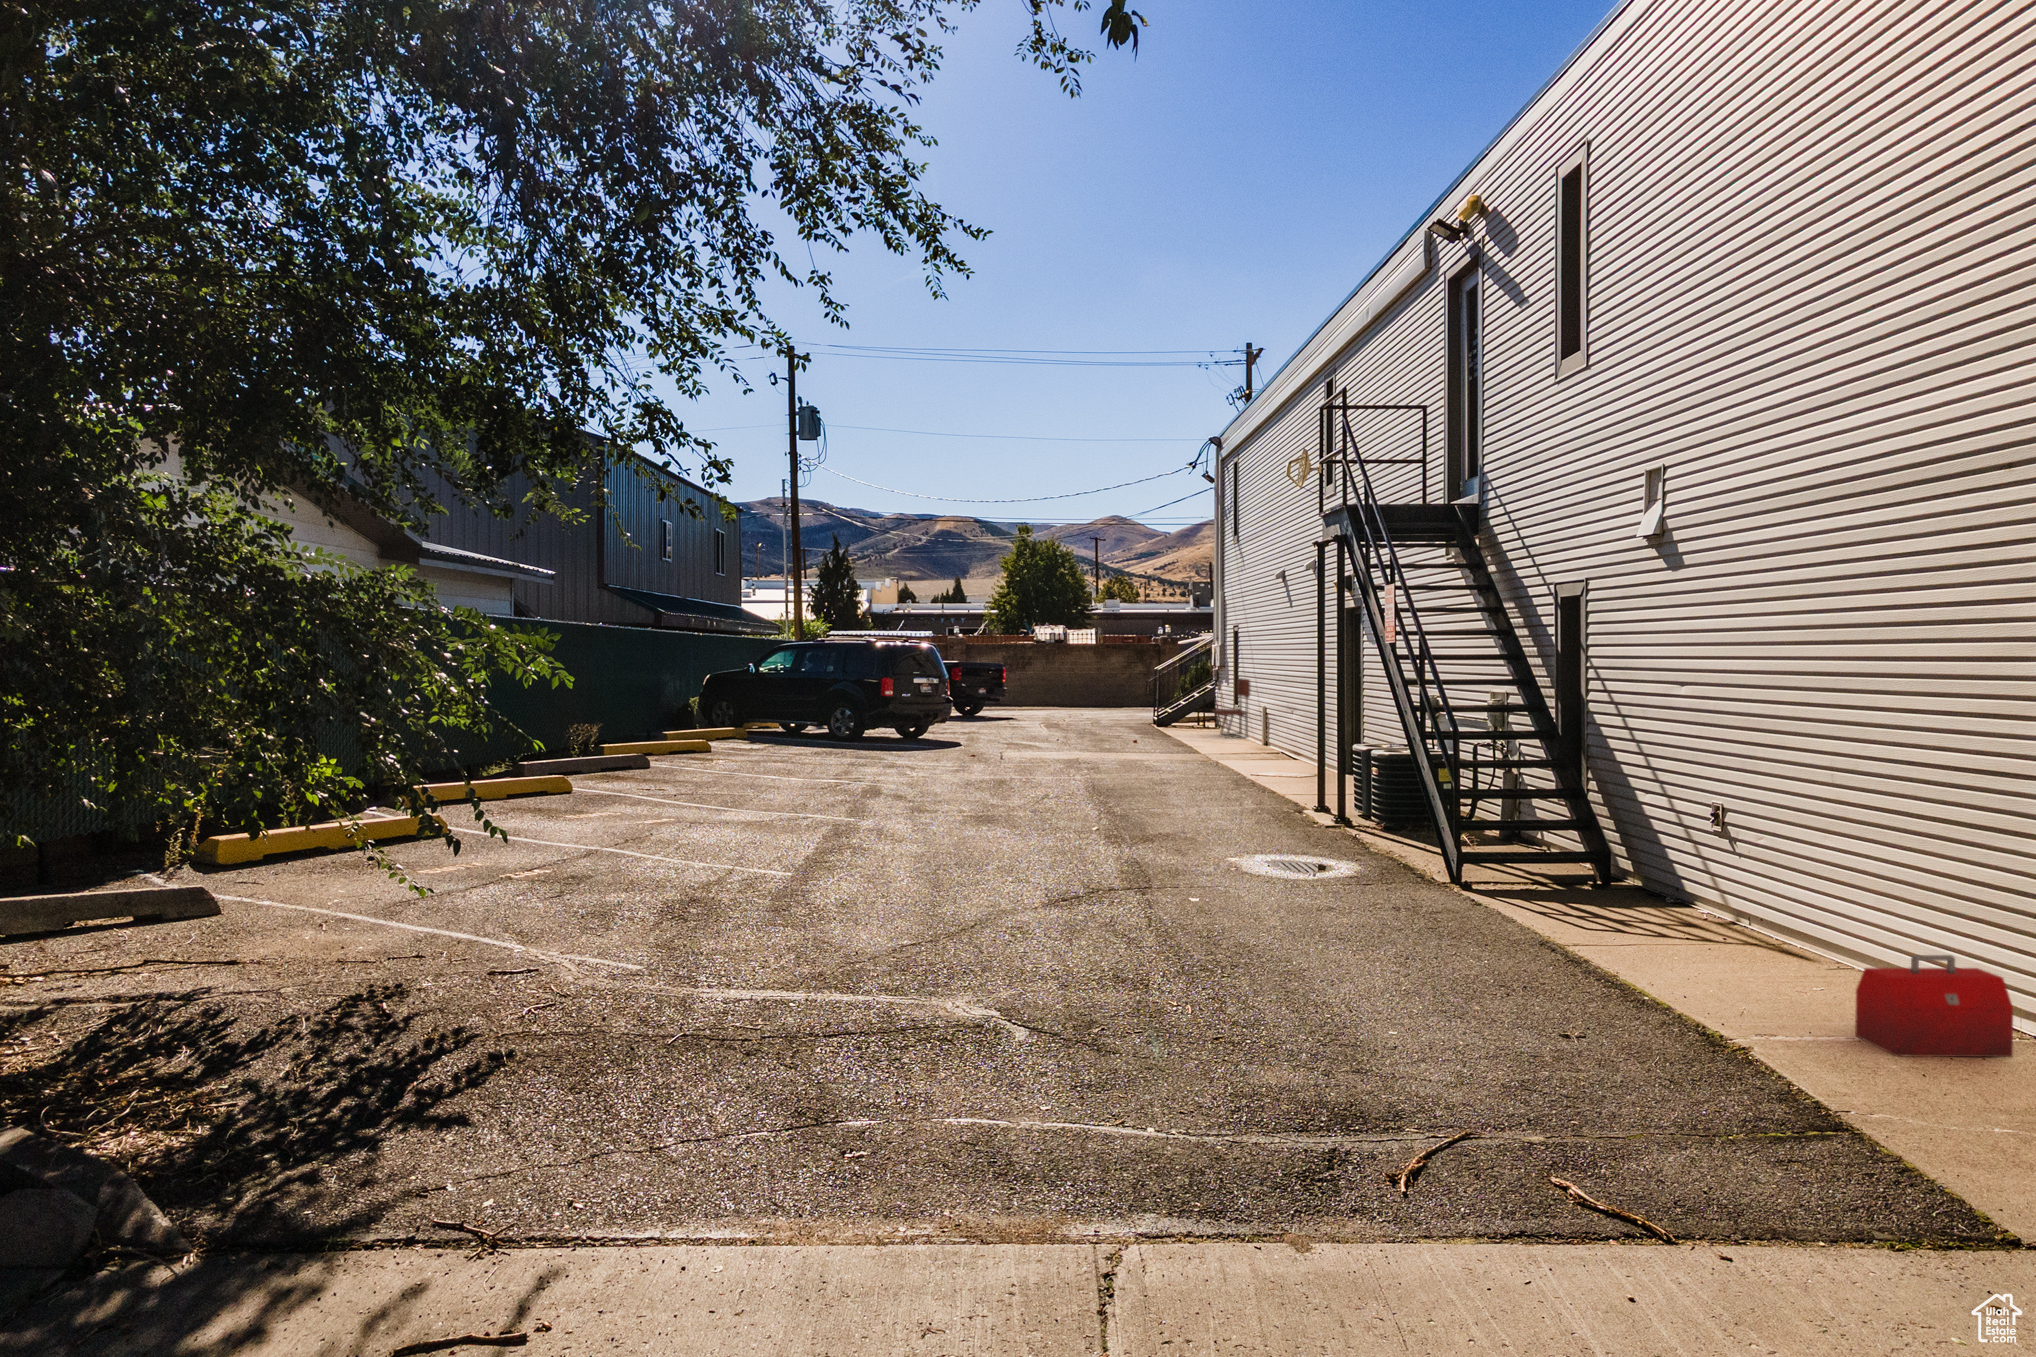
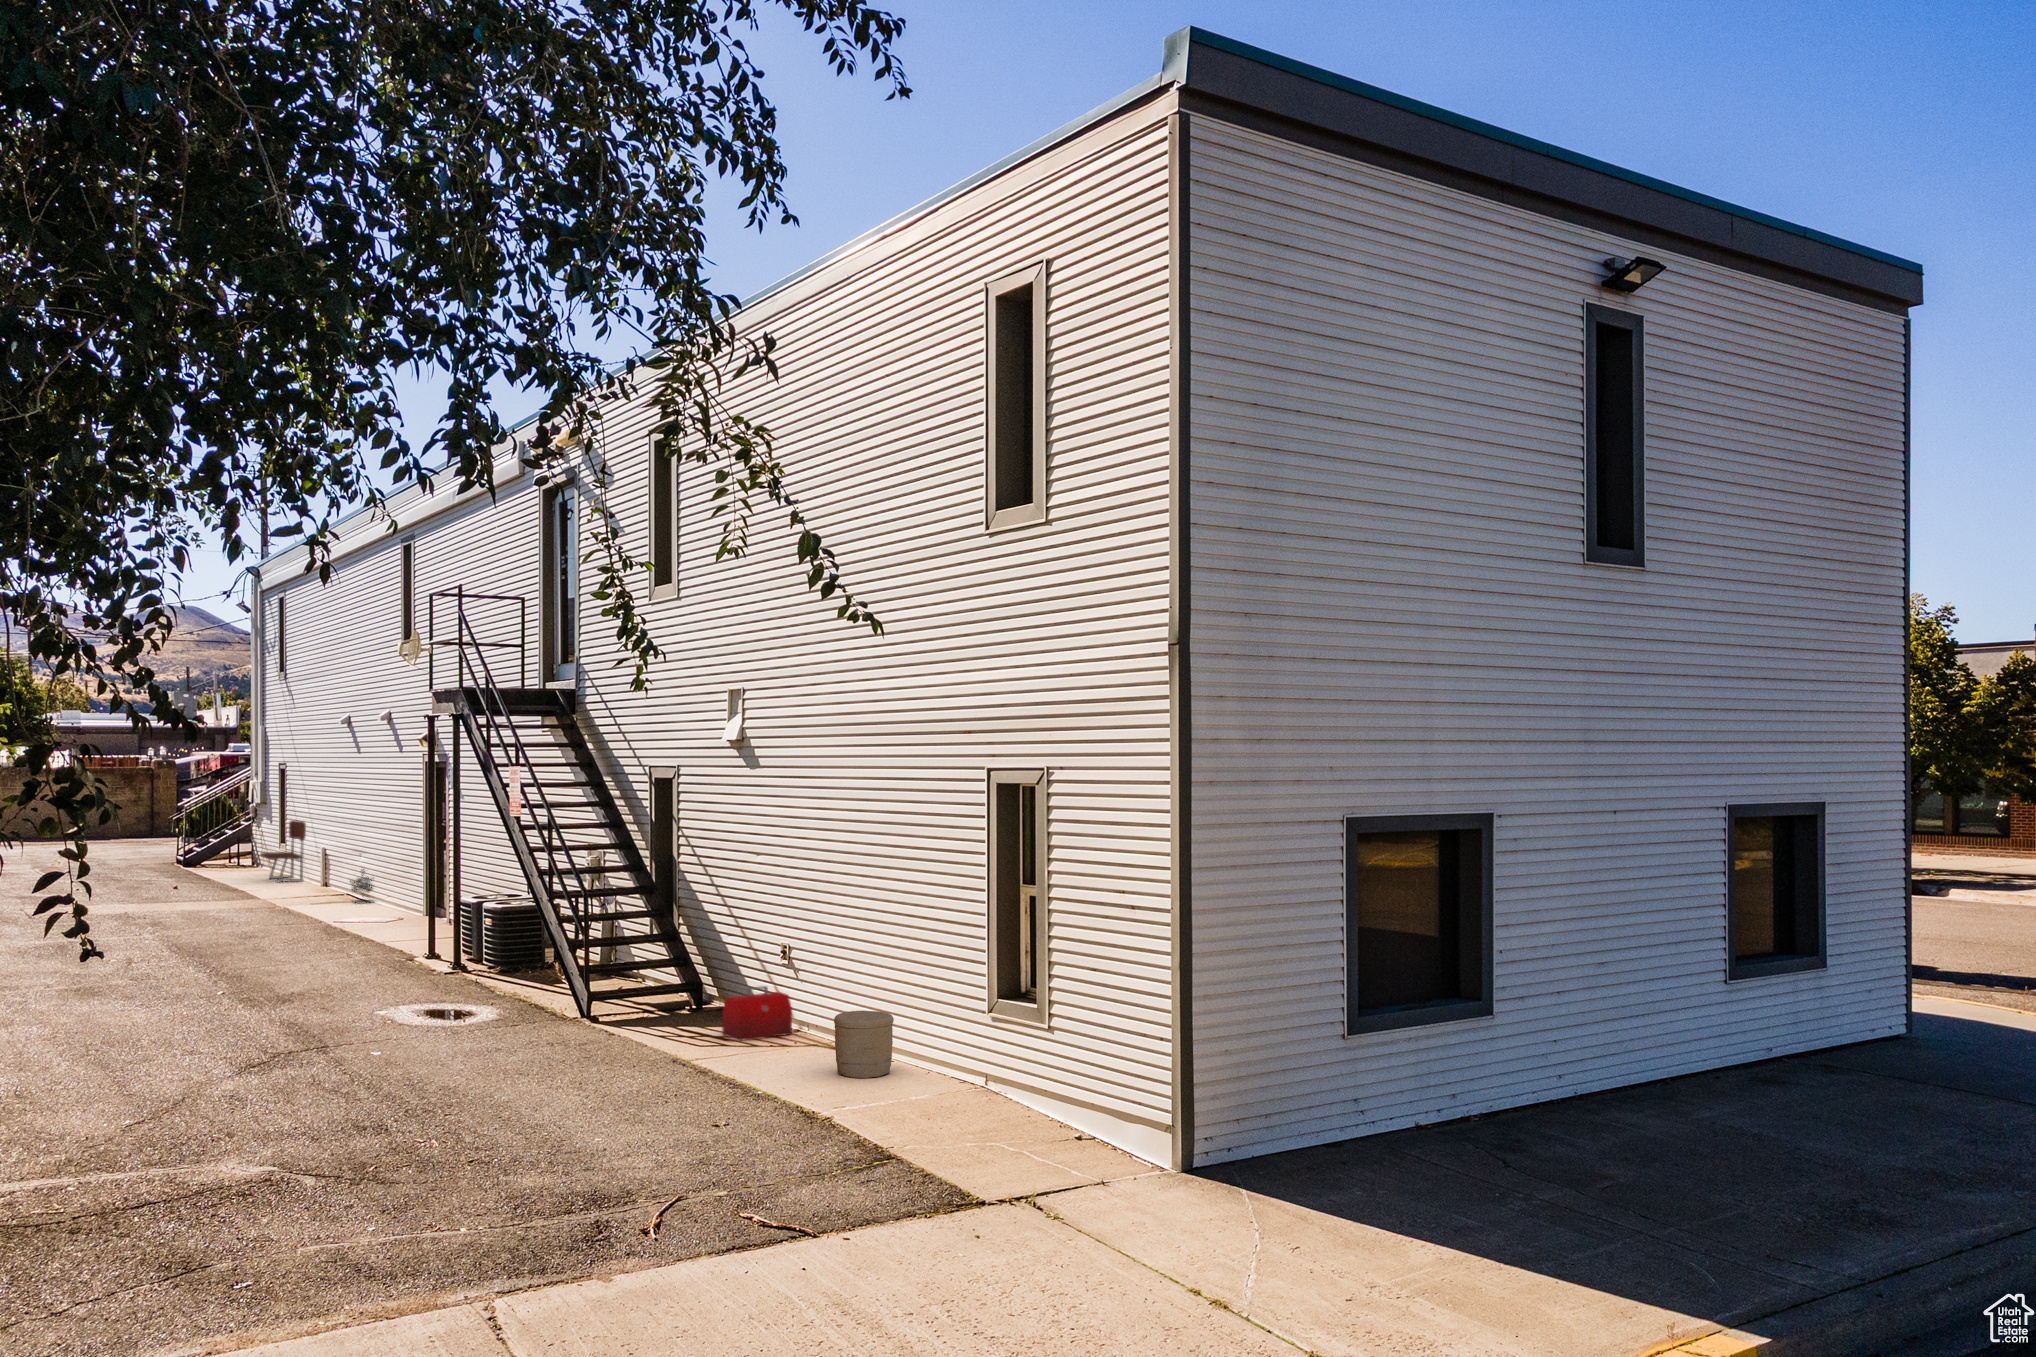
potted tree: none [1276,719,1303,759] -> present [350,869,373,904]
woven basket: none [1778,903,1880,1004] -> present [834,1011,894,1078]
toolbox: present [1855,955,2013,1057] -> present [722,986,792,1041]

